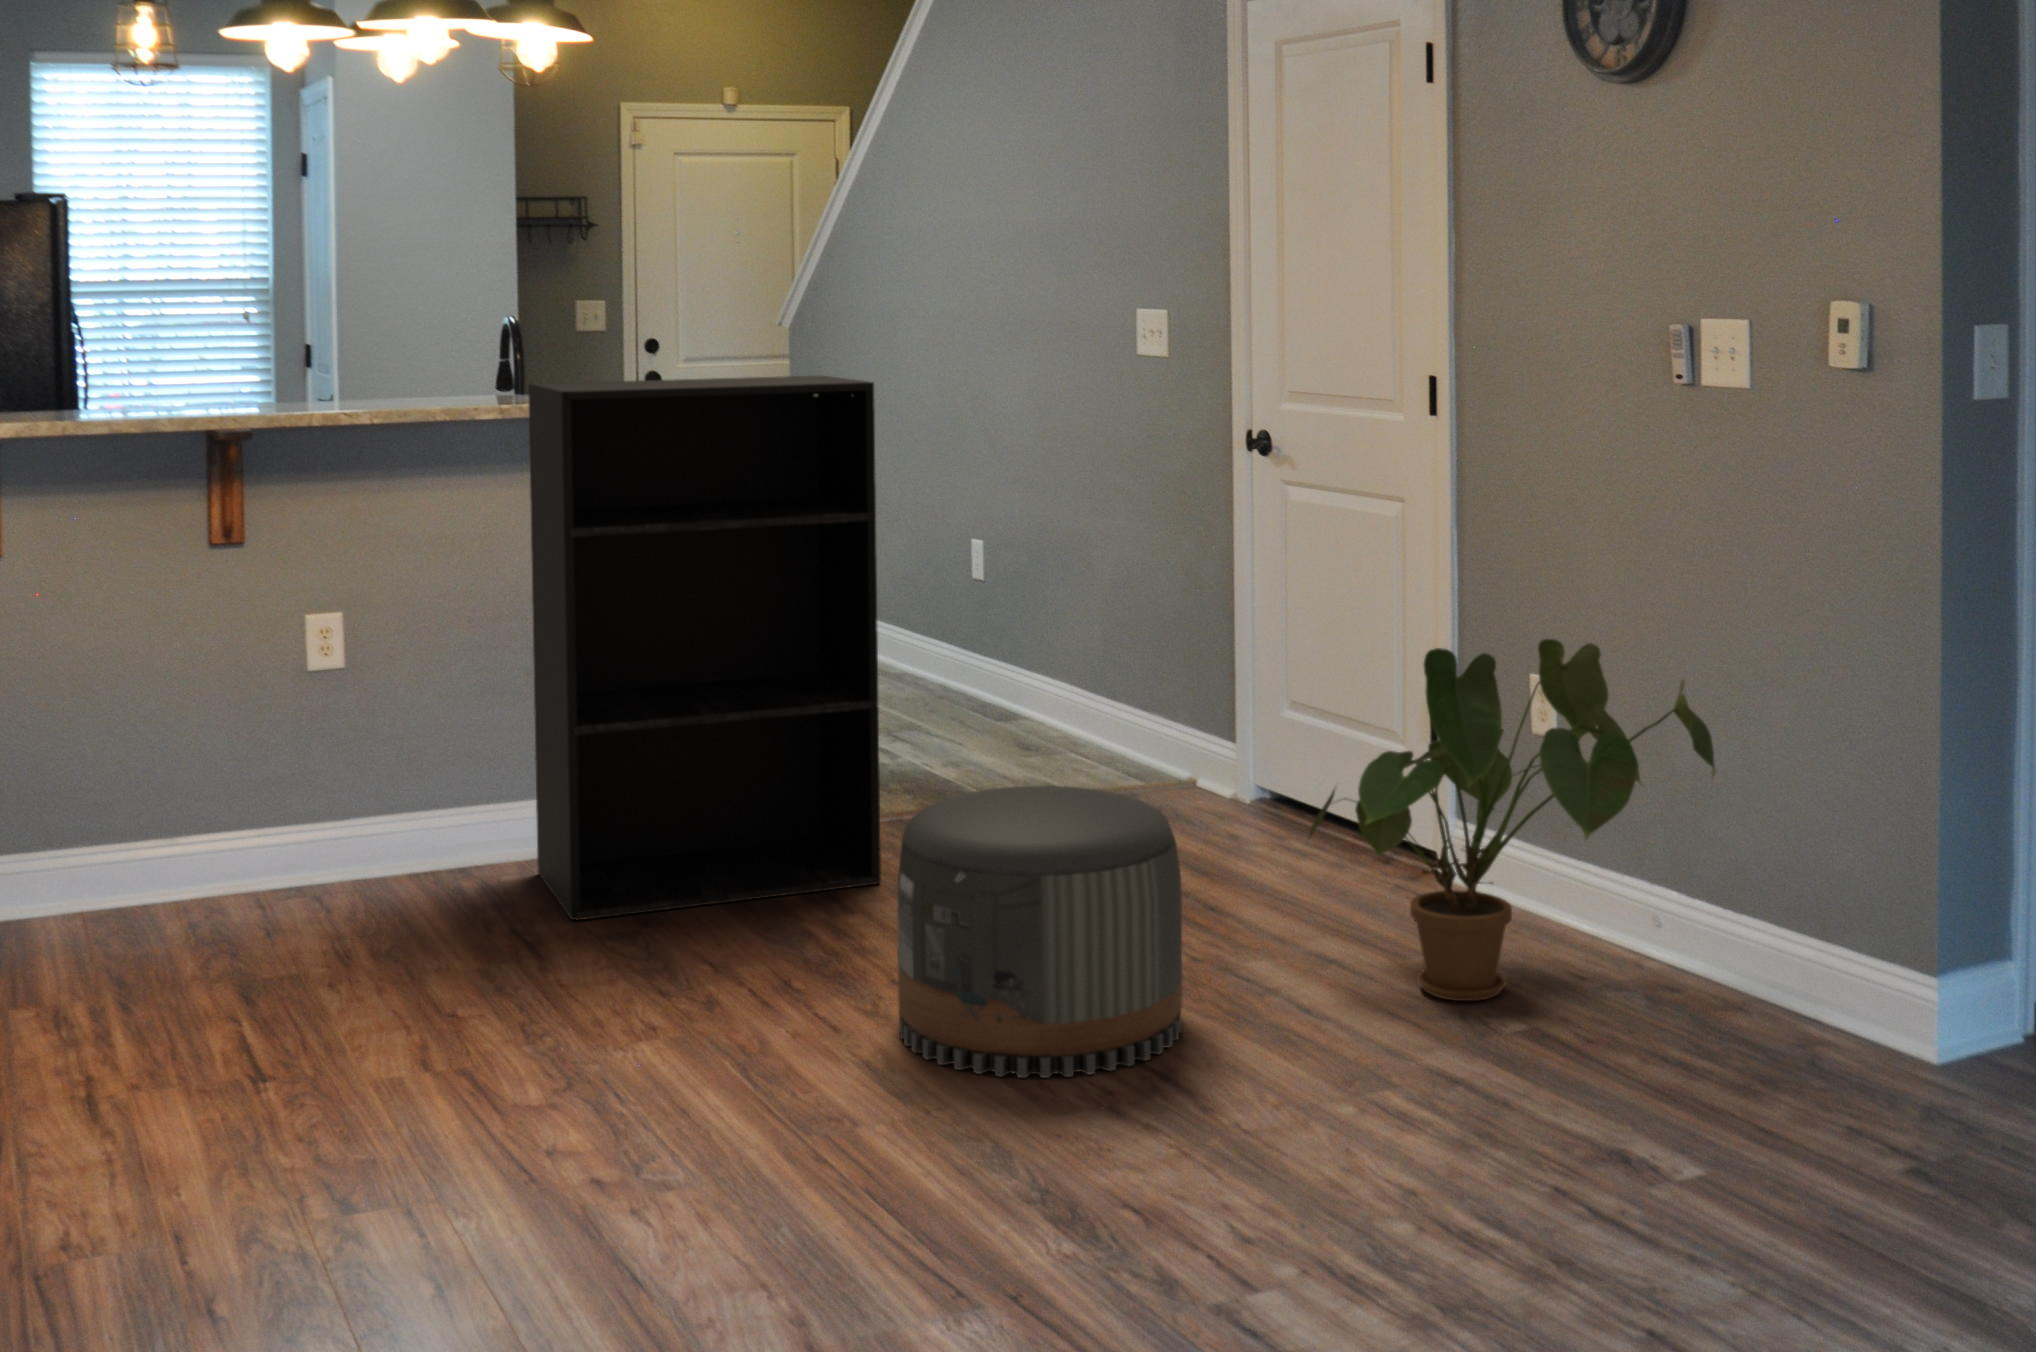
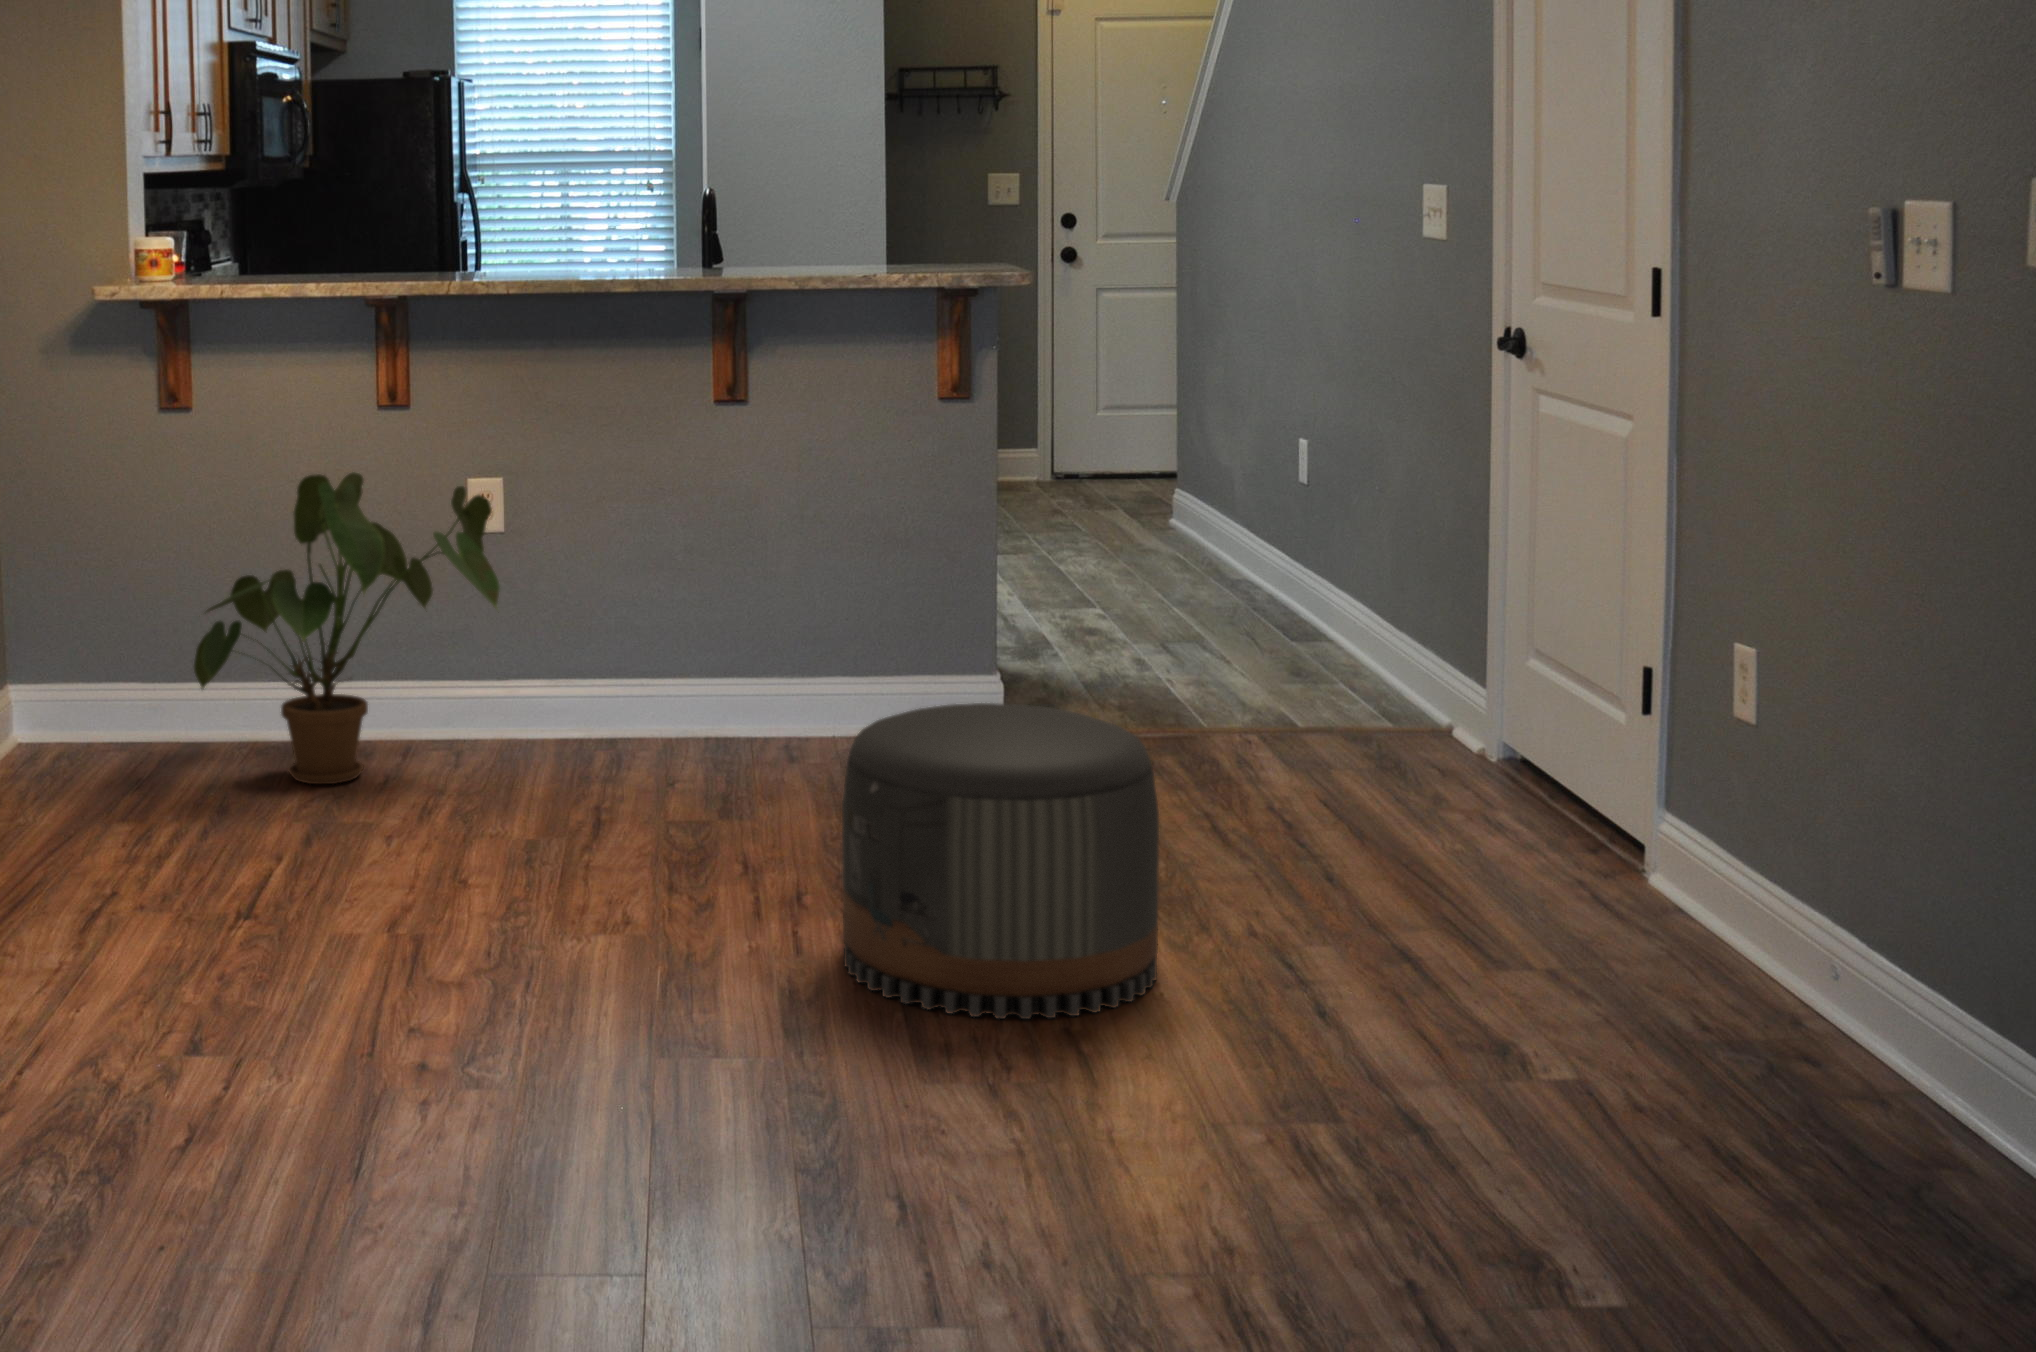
bookshelf: present [528,376,881,920] -> none [650,254,987,801]
house plant: present [1309,639,1715,1001] -> present [194,473,500,784]

